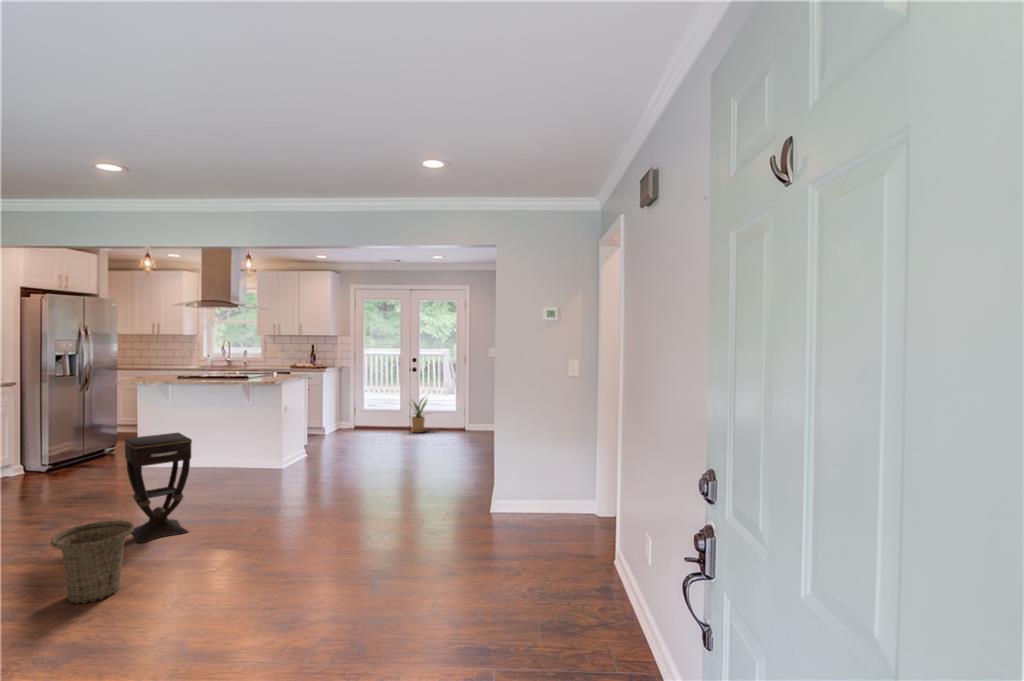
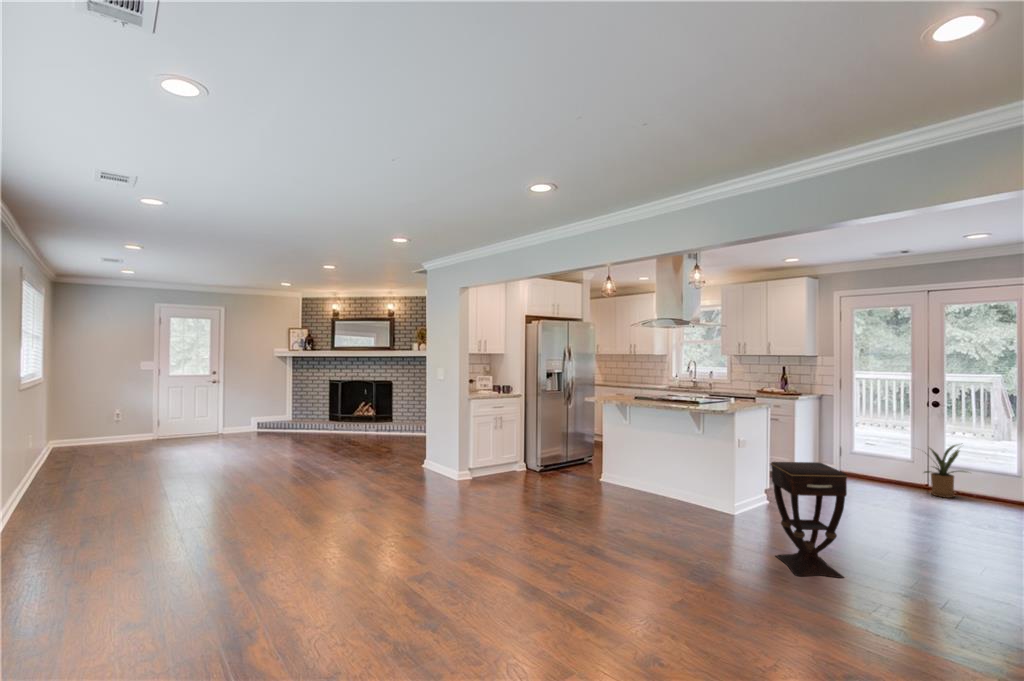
side table: present [124,433,192,543] -> present [771,462,847,578]
basket: present [51,520,135,603] -> none [480,542,544,624]

